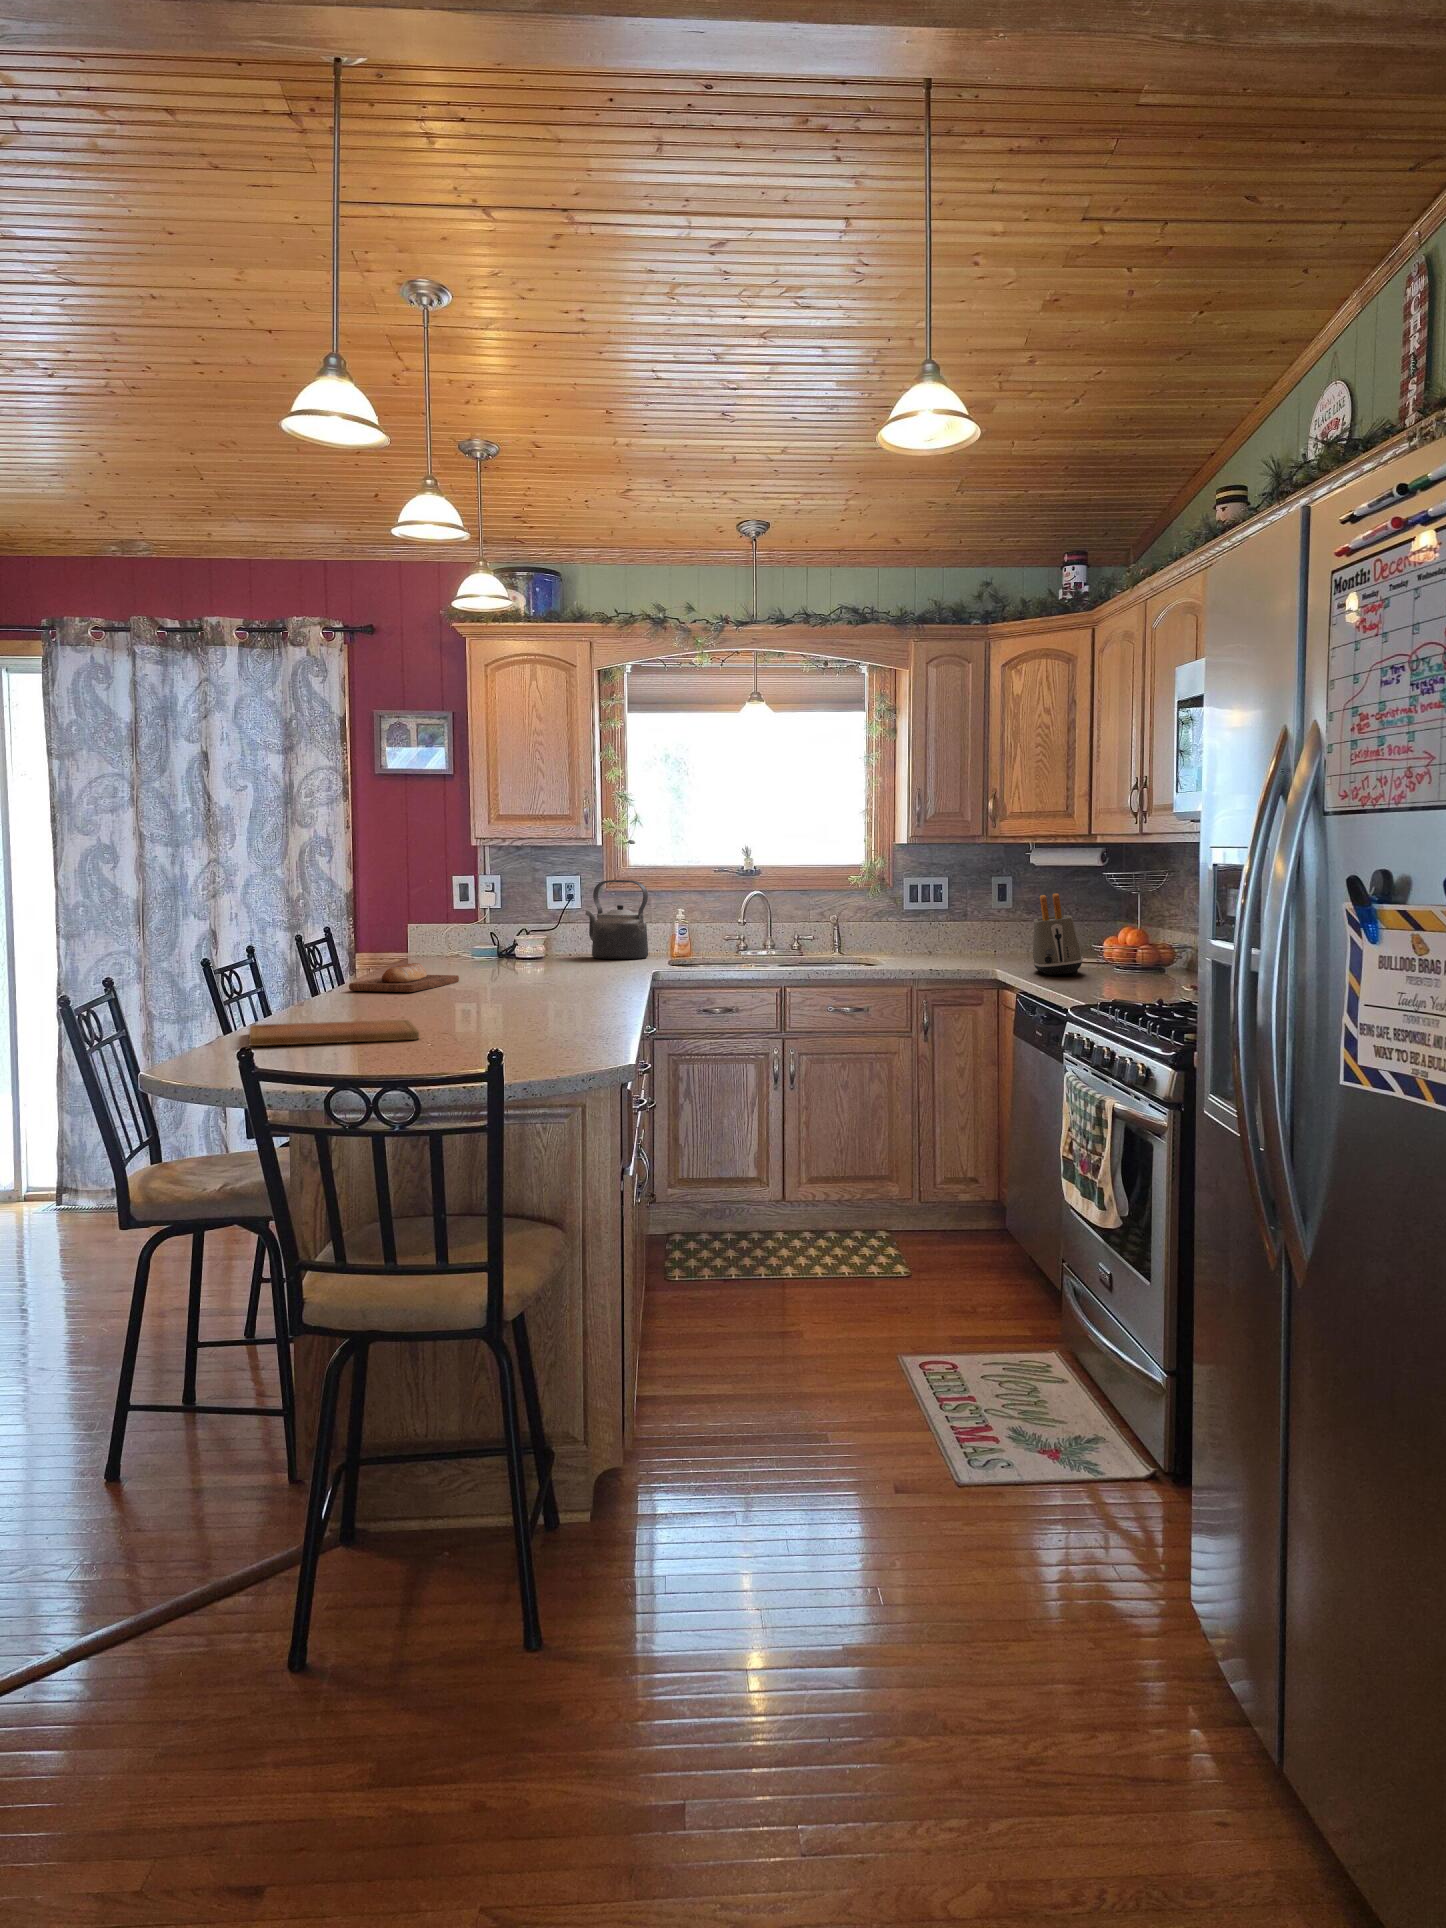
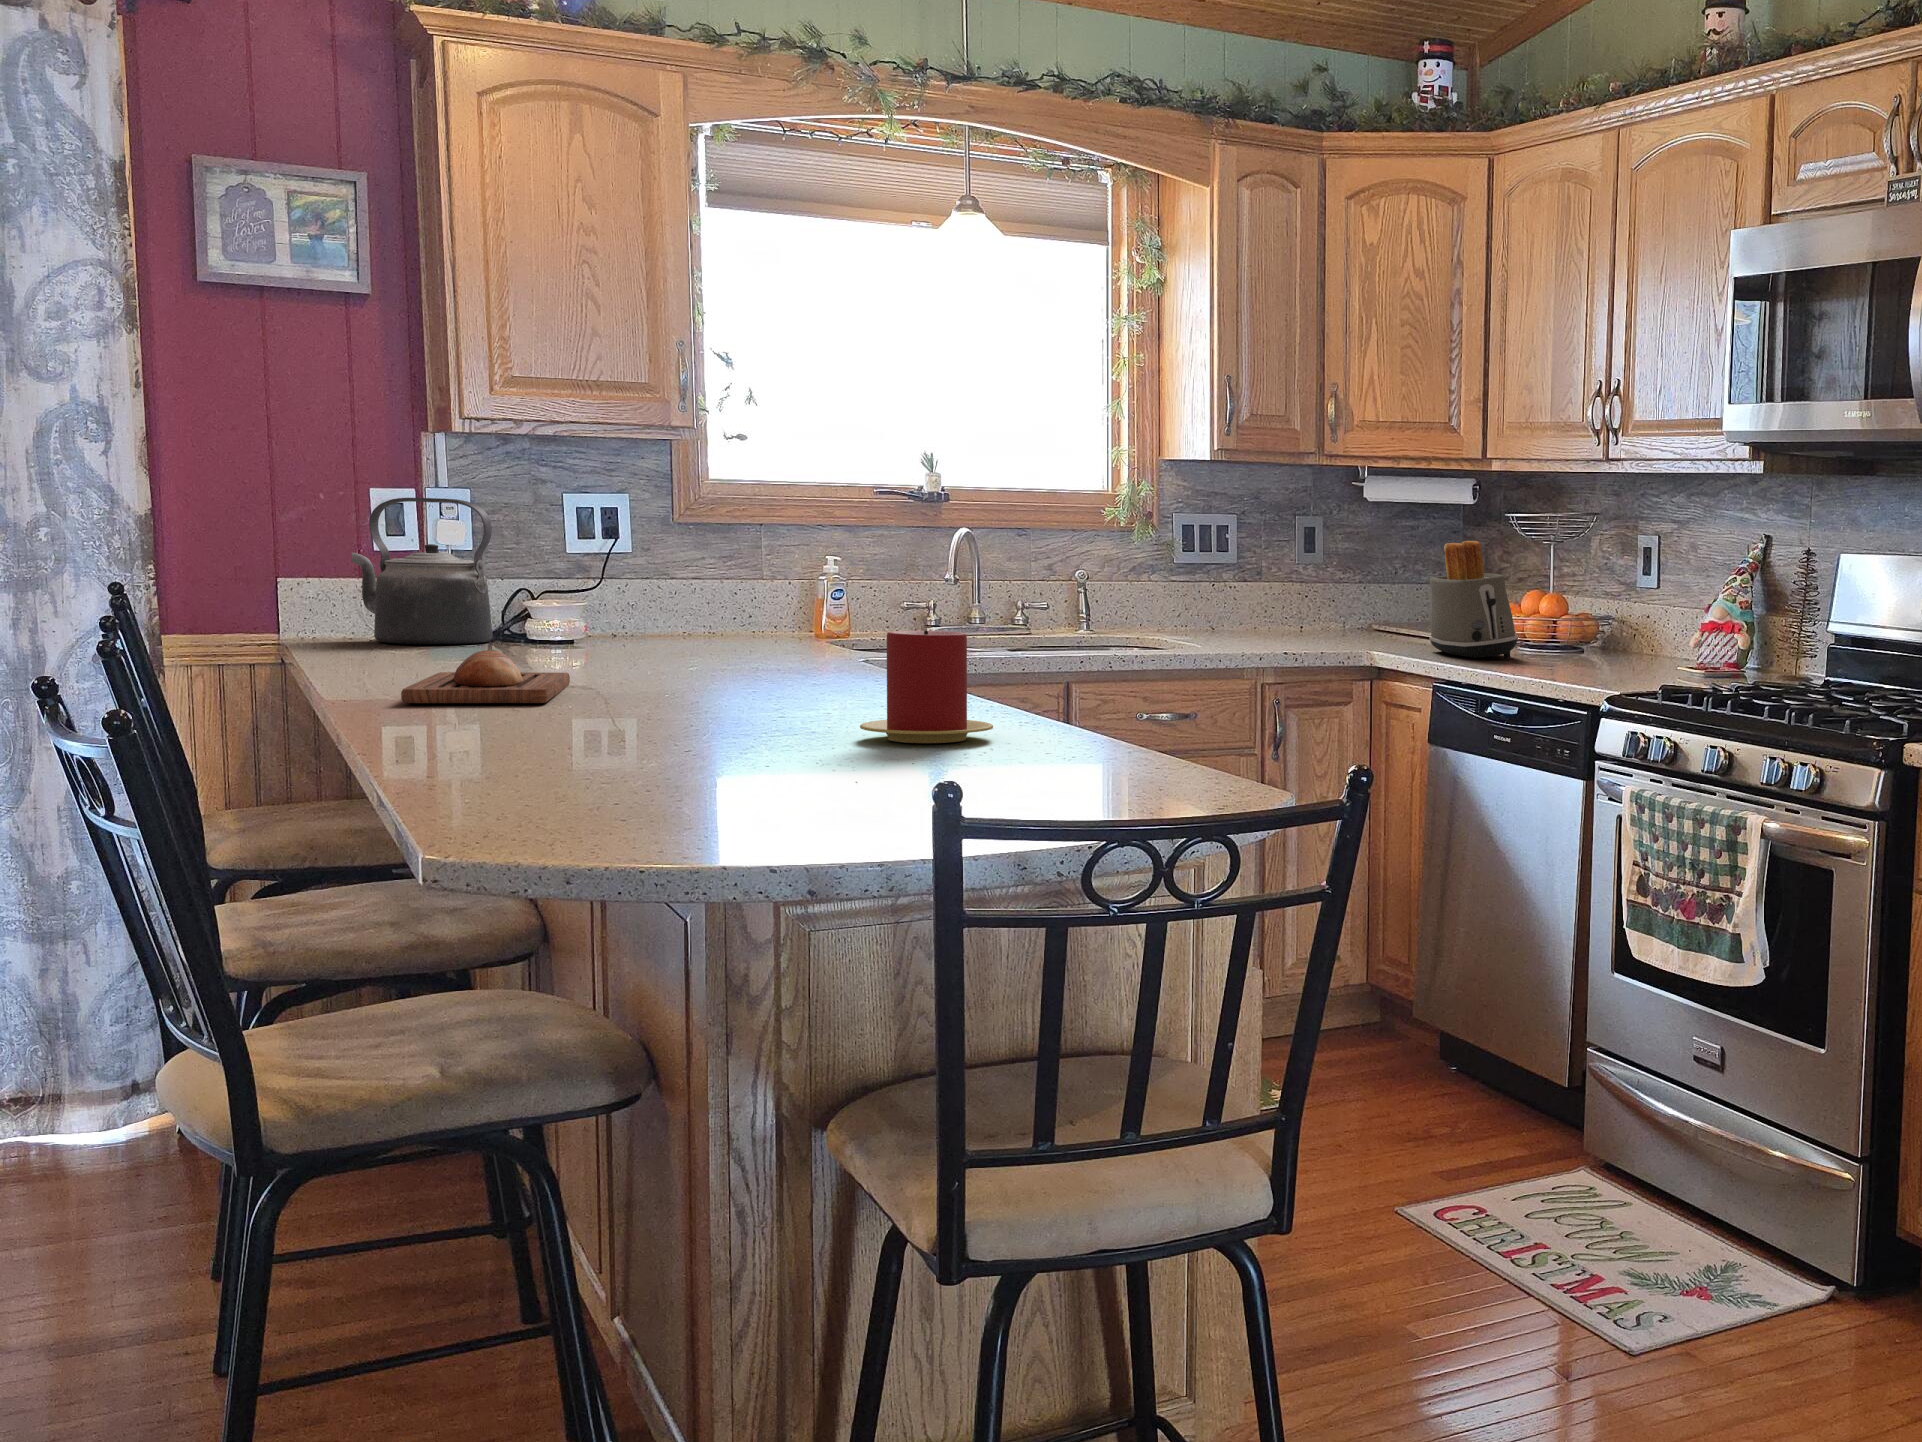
kettle: present [585,880,648,959] -> present [351,498,493,644]
candle: none [489,957,564,1022] -> present [860,630,993,743]
cutting board: present [249,1020,419,1046] -> none [468,746,847,801]

